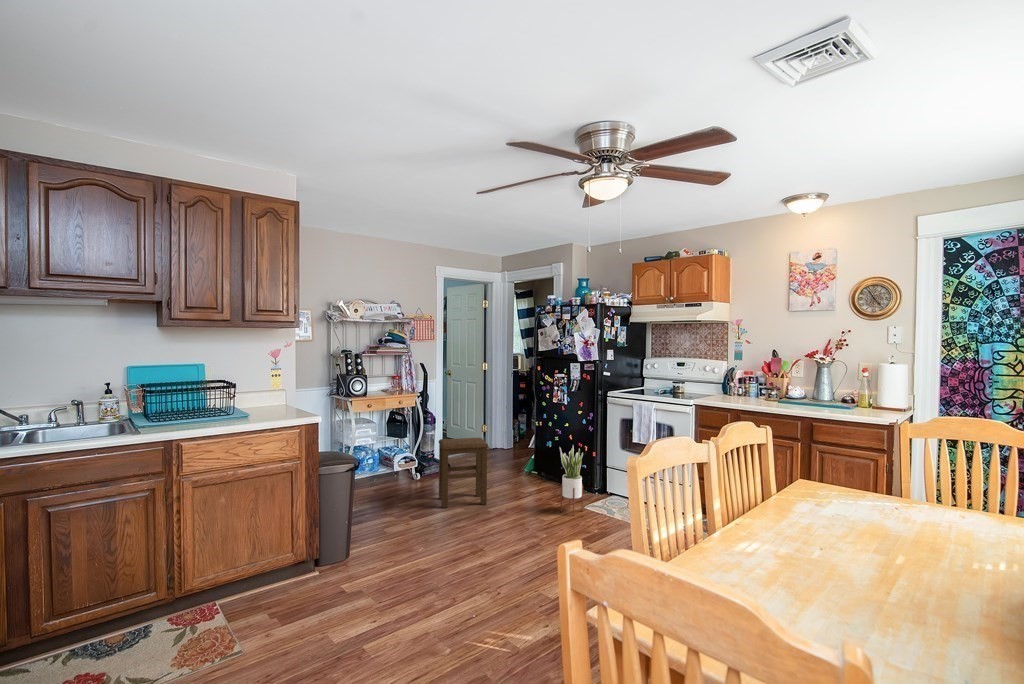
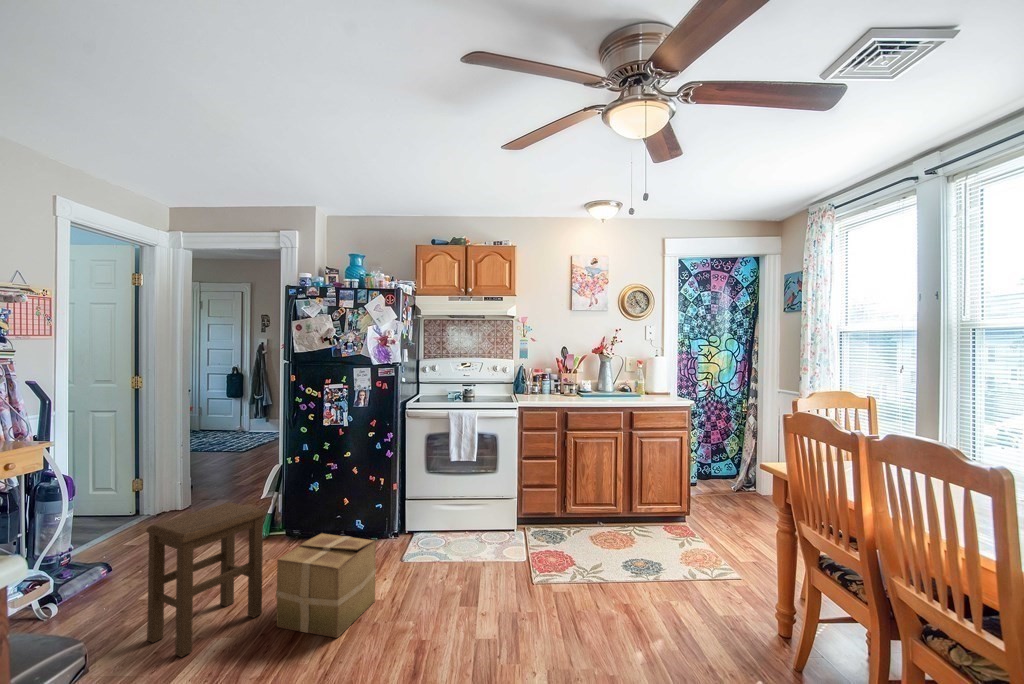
potted plant: present [560,446,583,515] -> none [384,480,411,578]
cardboard box: none [486,468,542,526] -> present [276,533,376,638]

